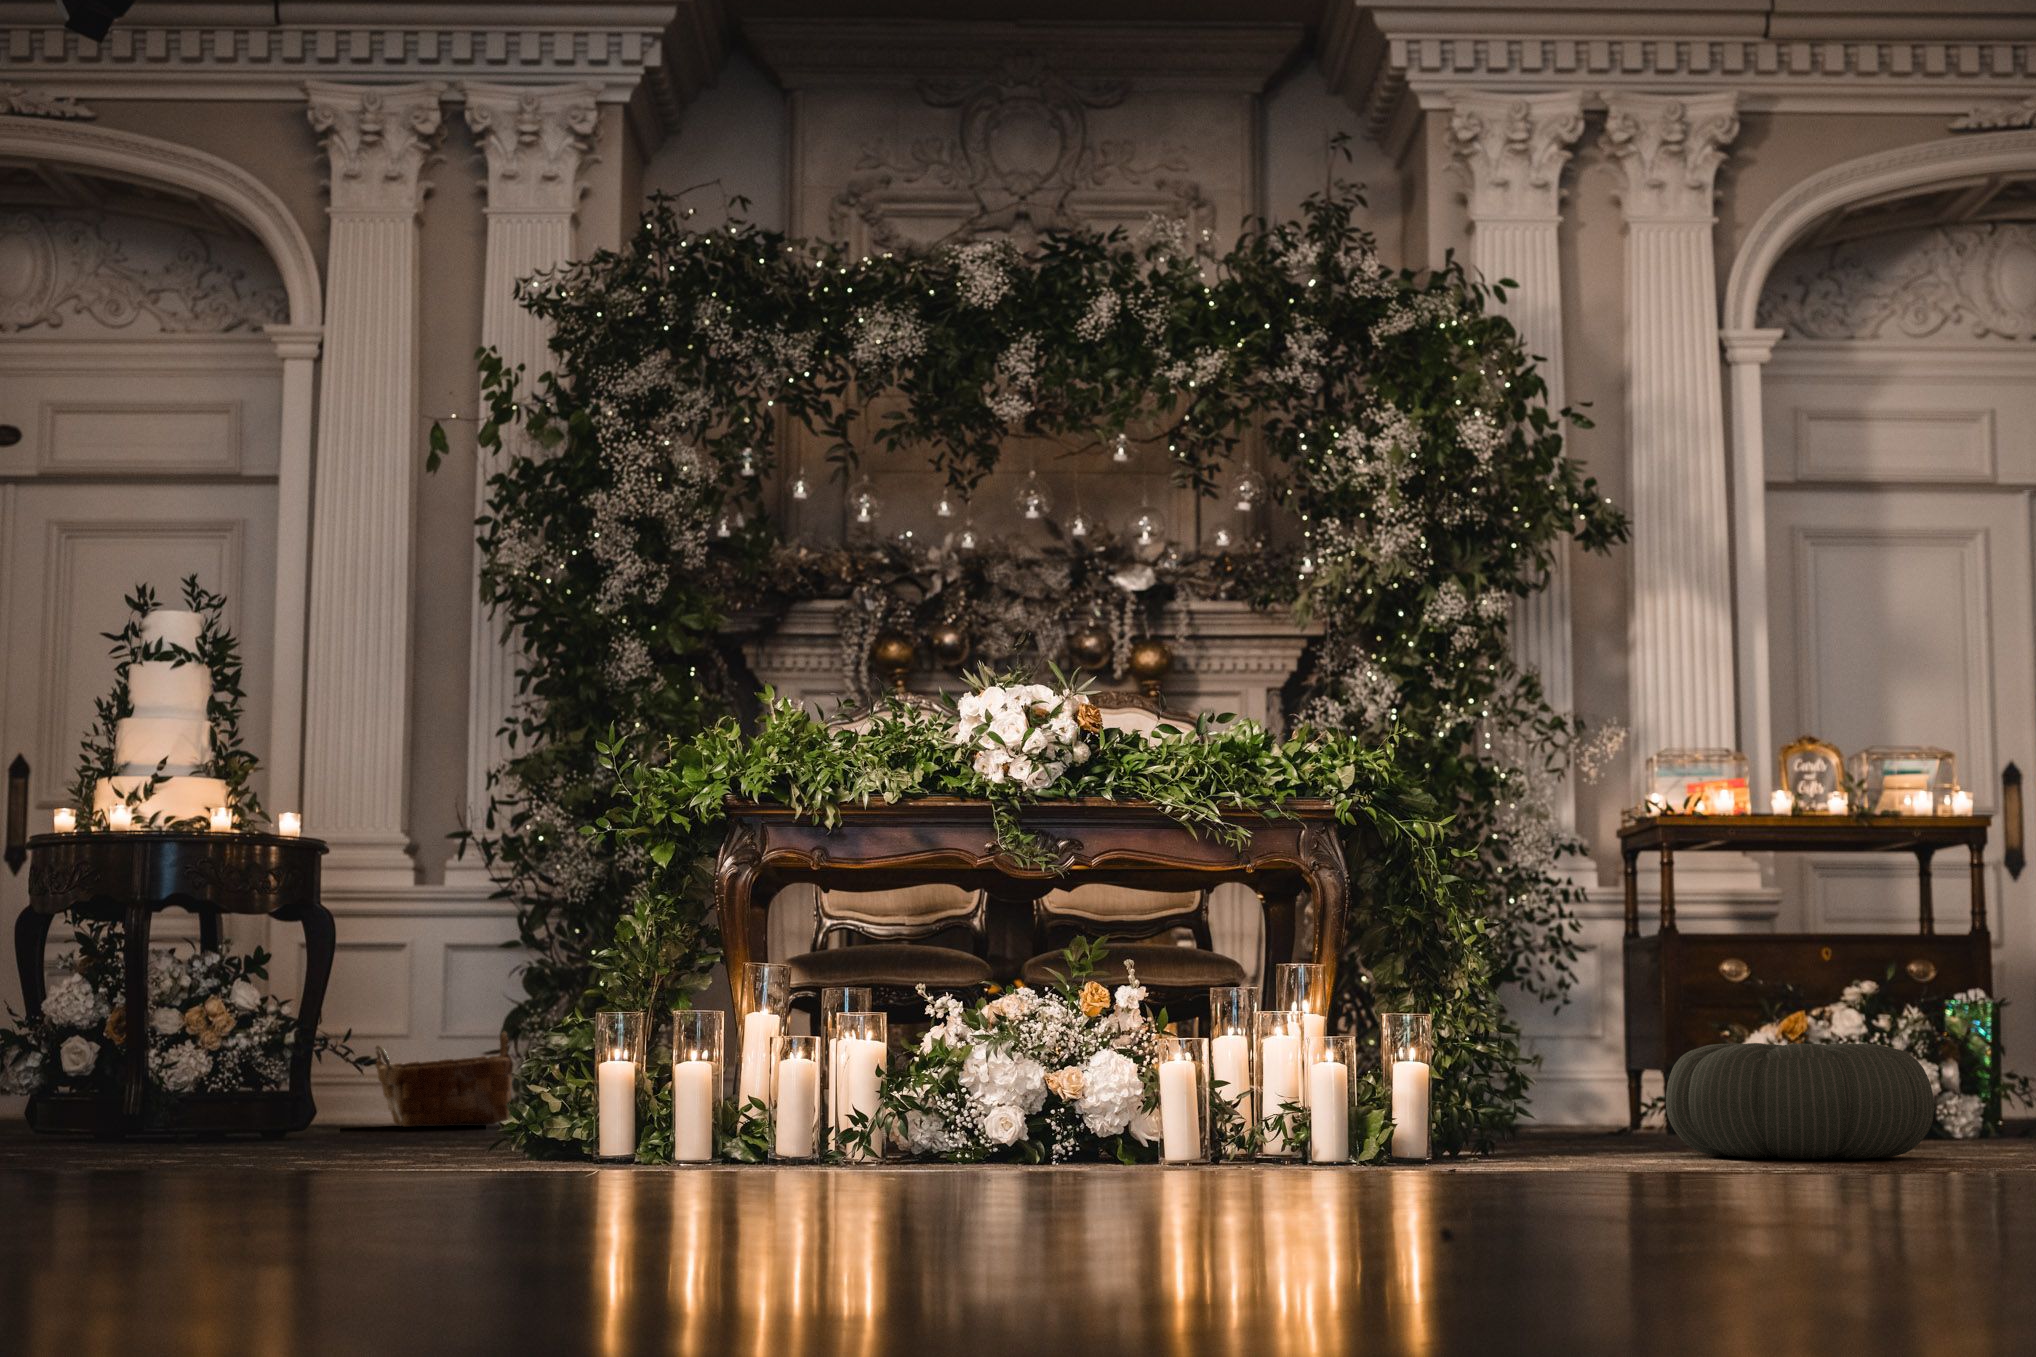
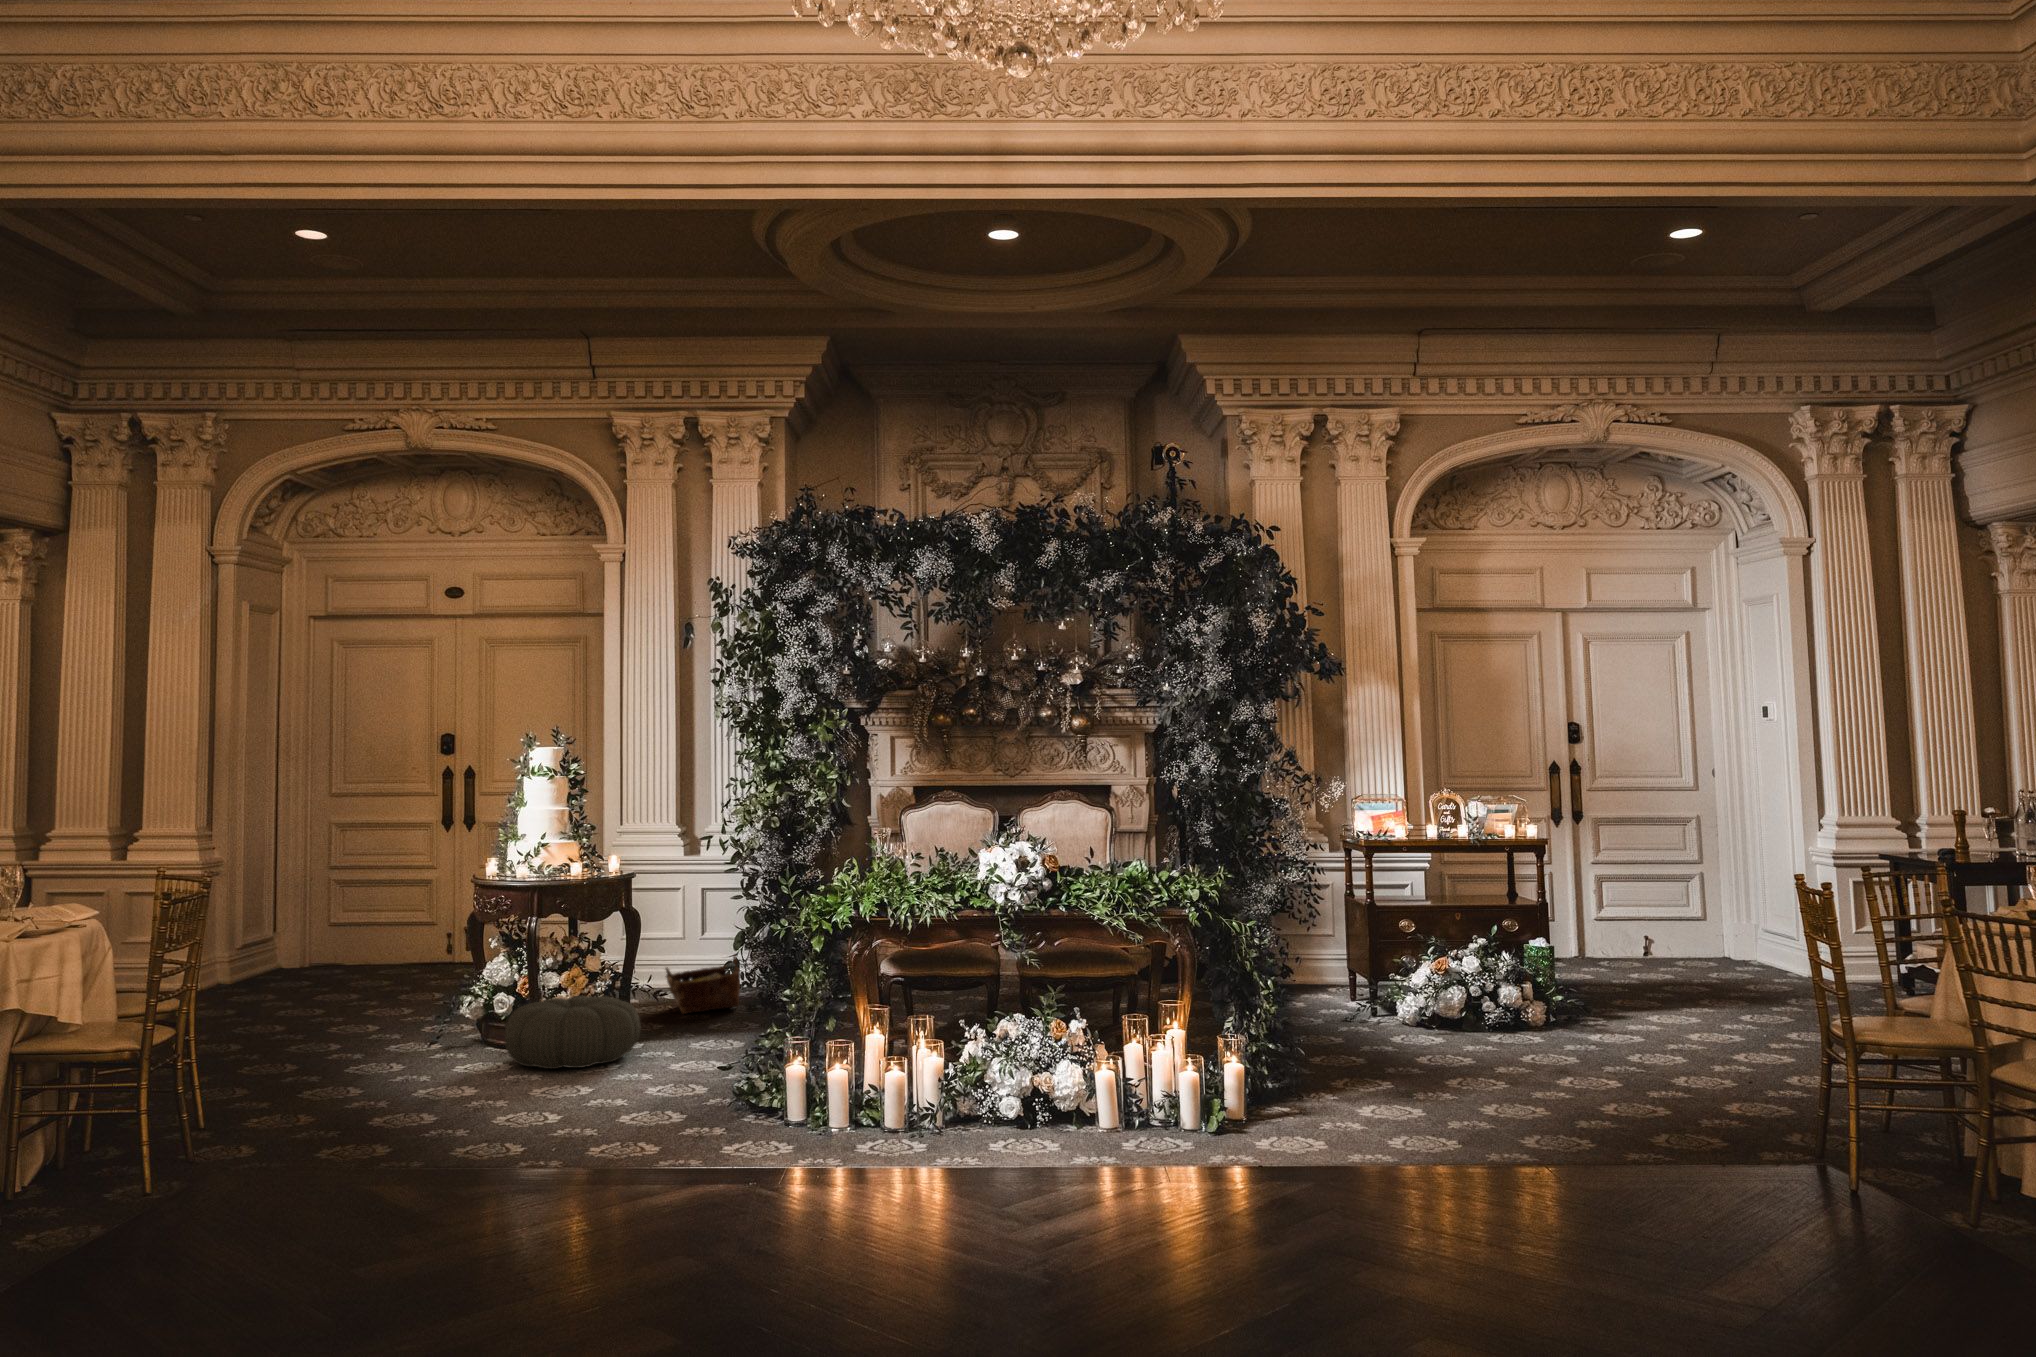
pouf: present [1666,1043,1934,1159] -> present [505,996,640,1069]

